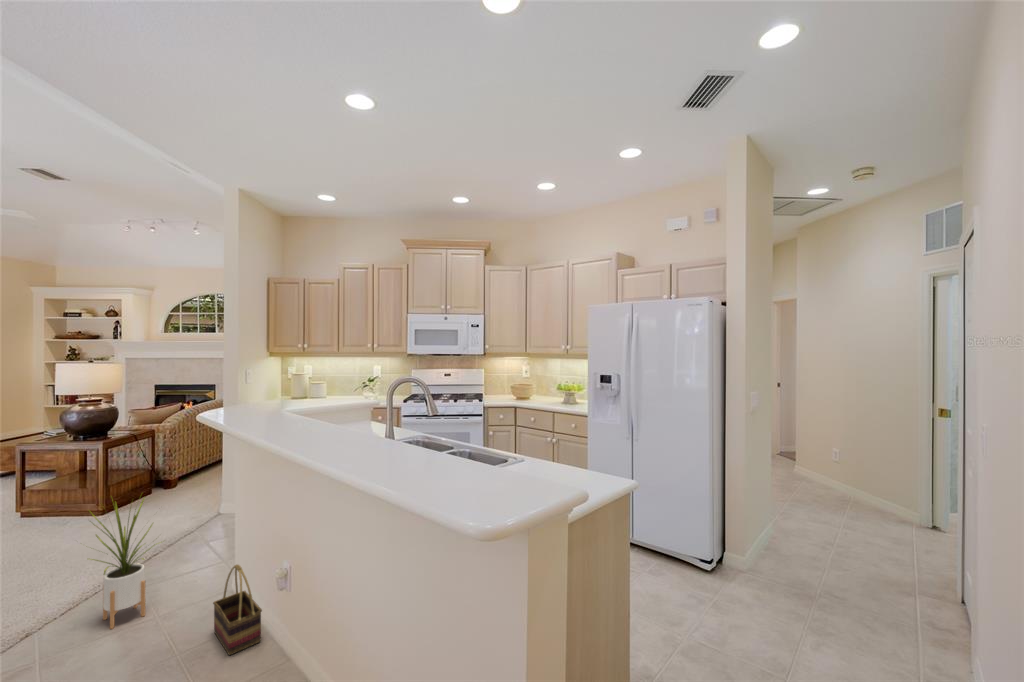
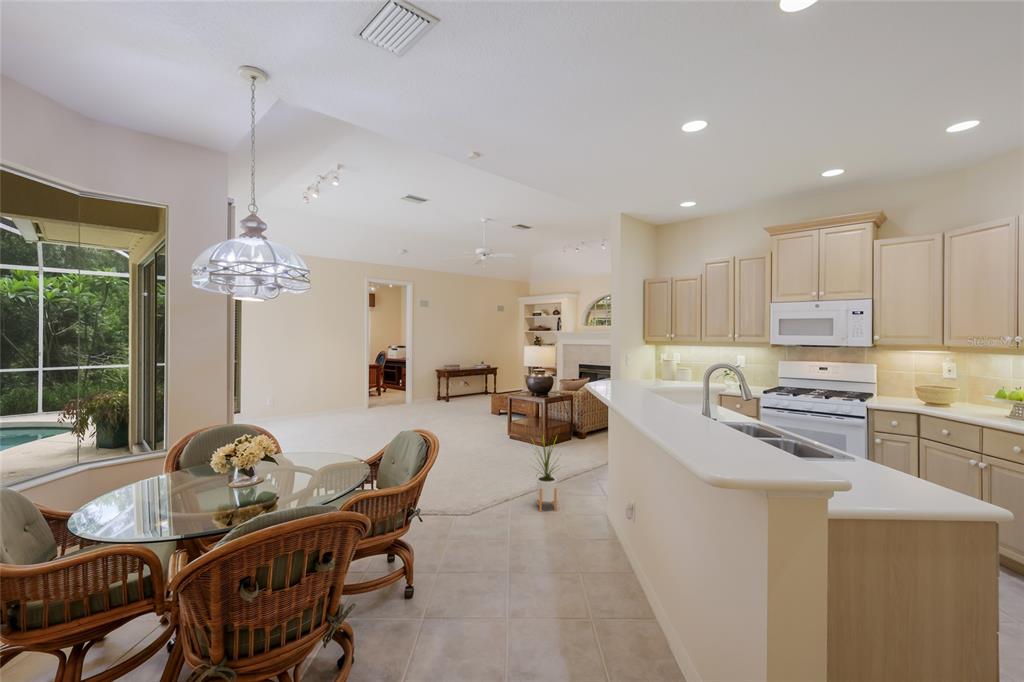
basket: present [213,565,262,655] -> none [589,493,617,552]

